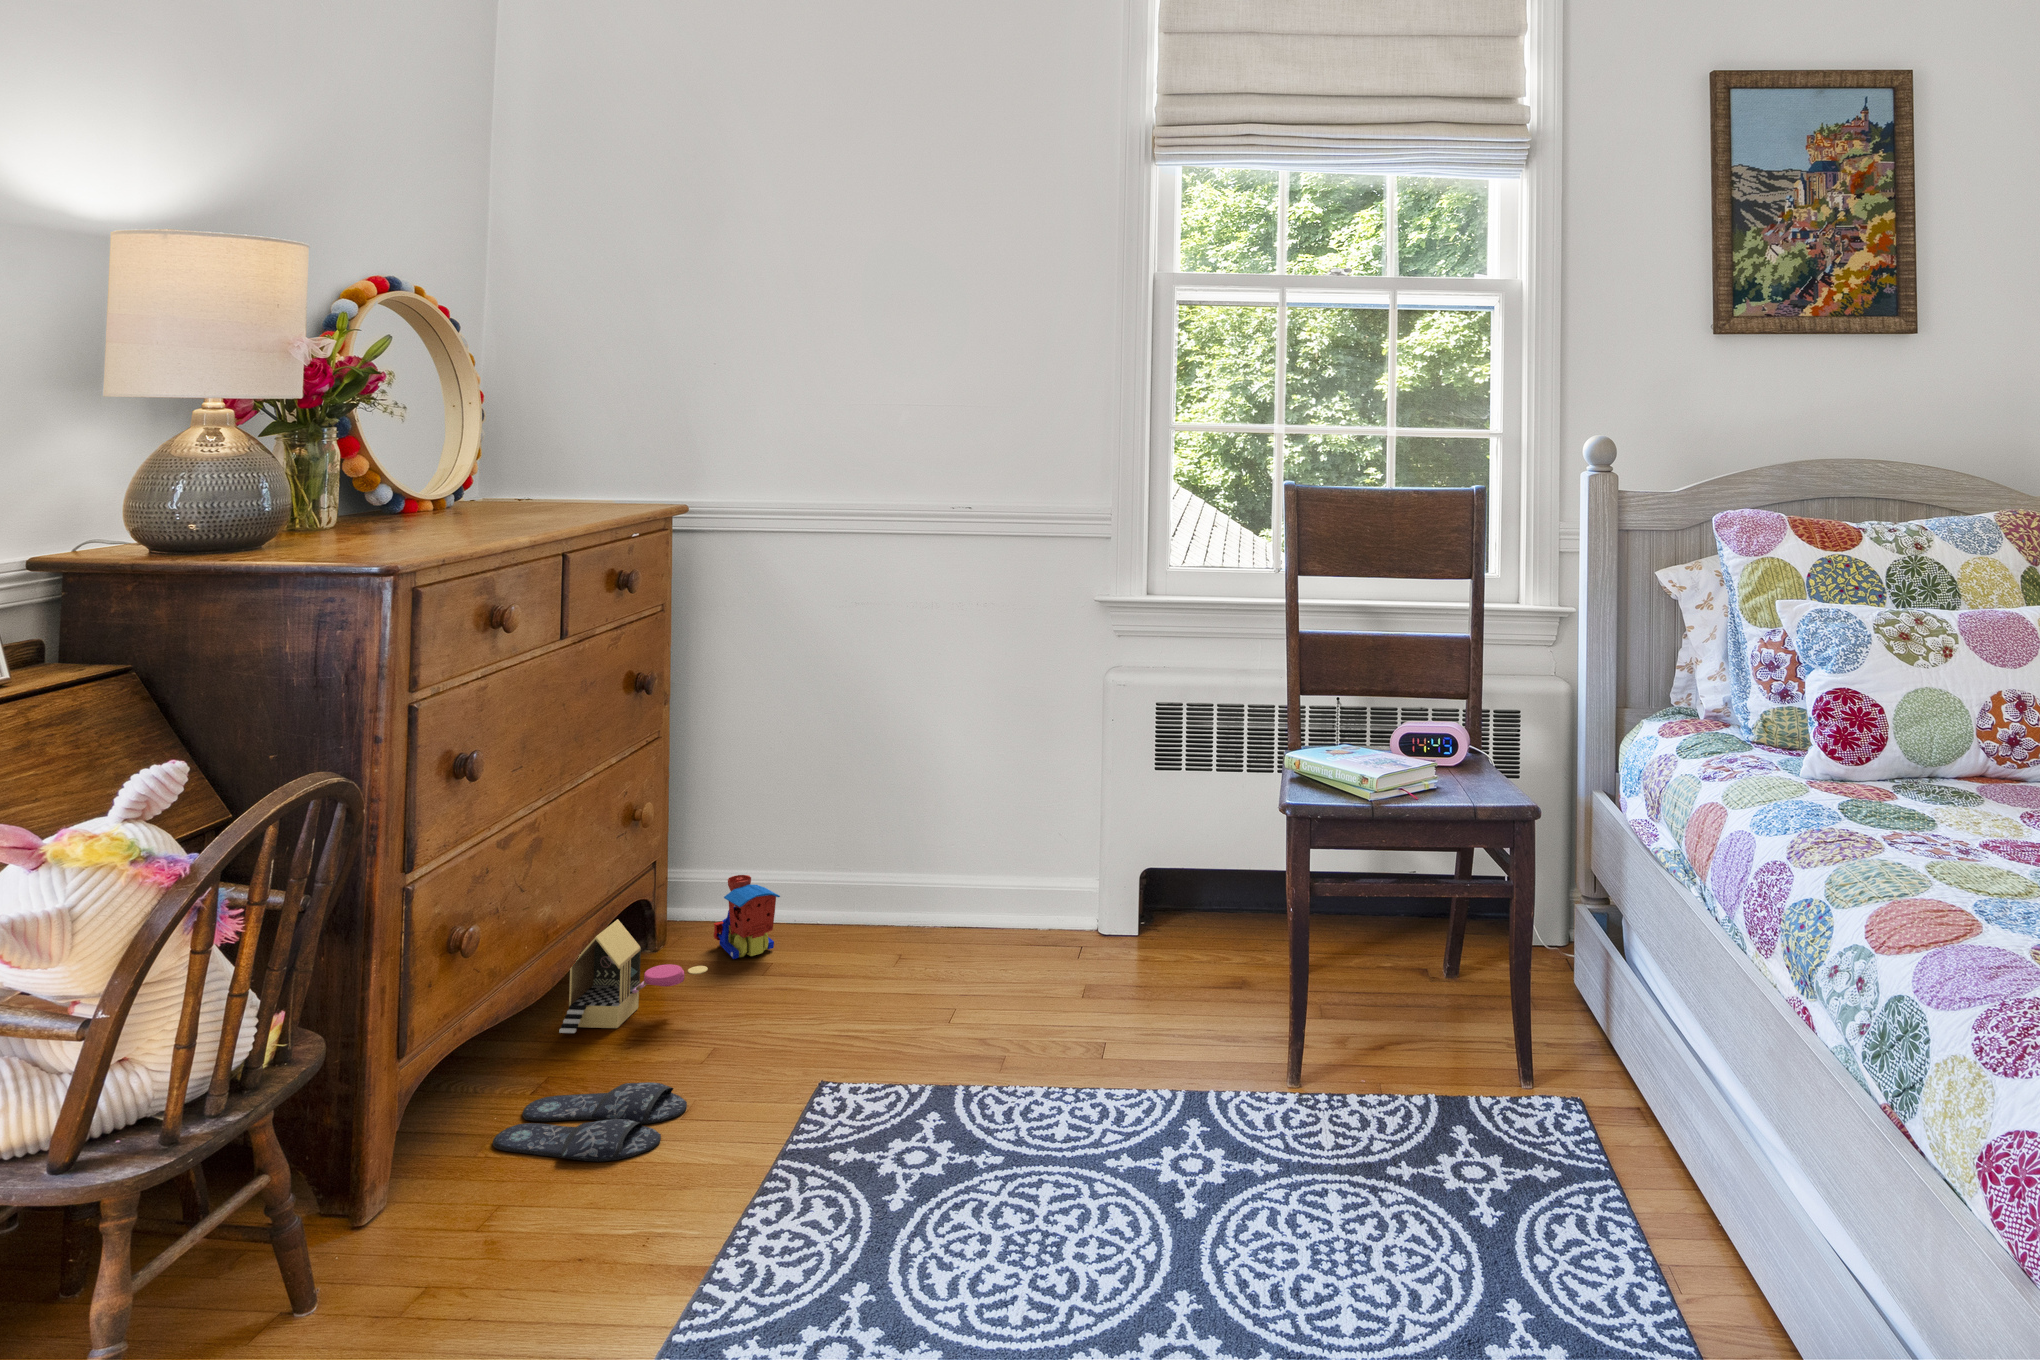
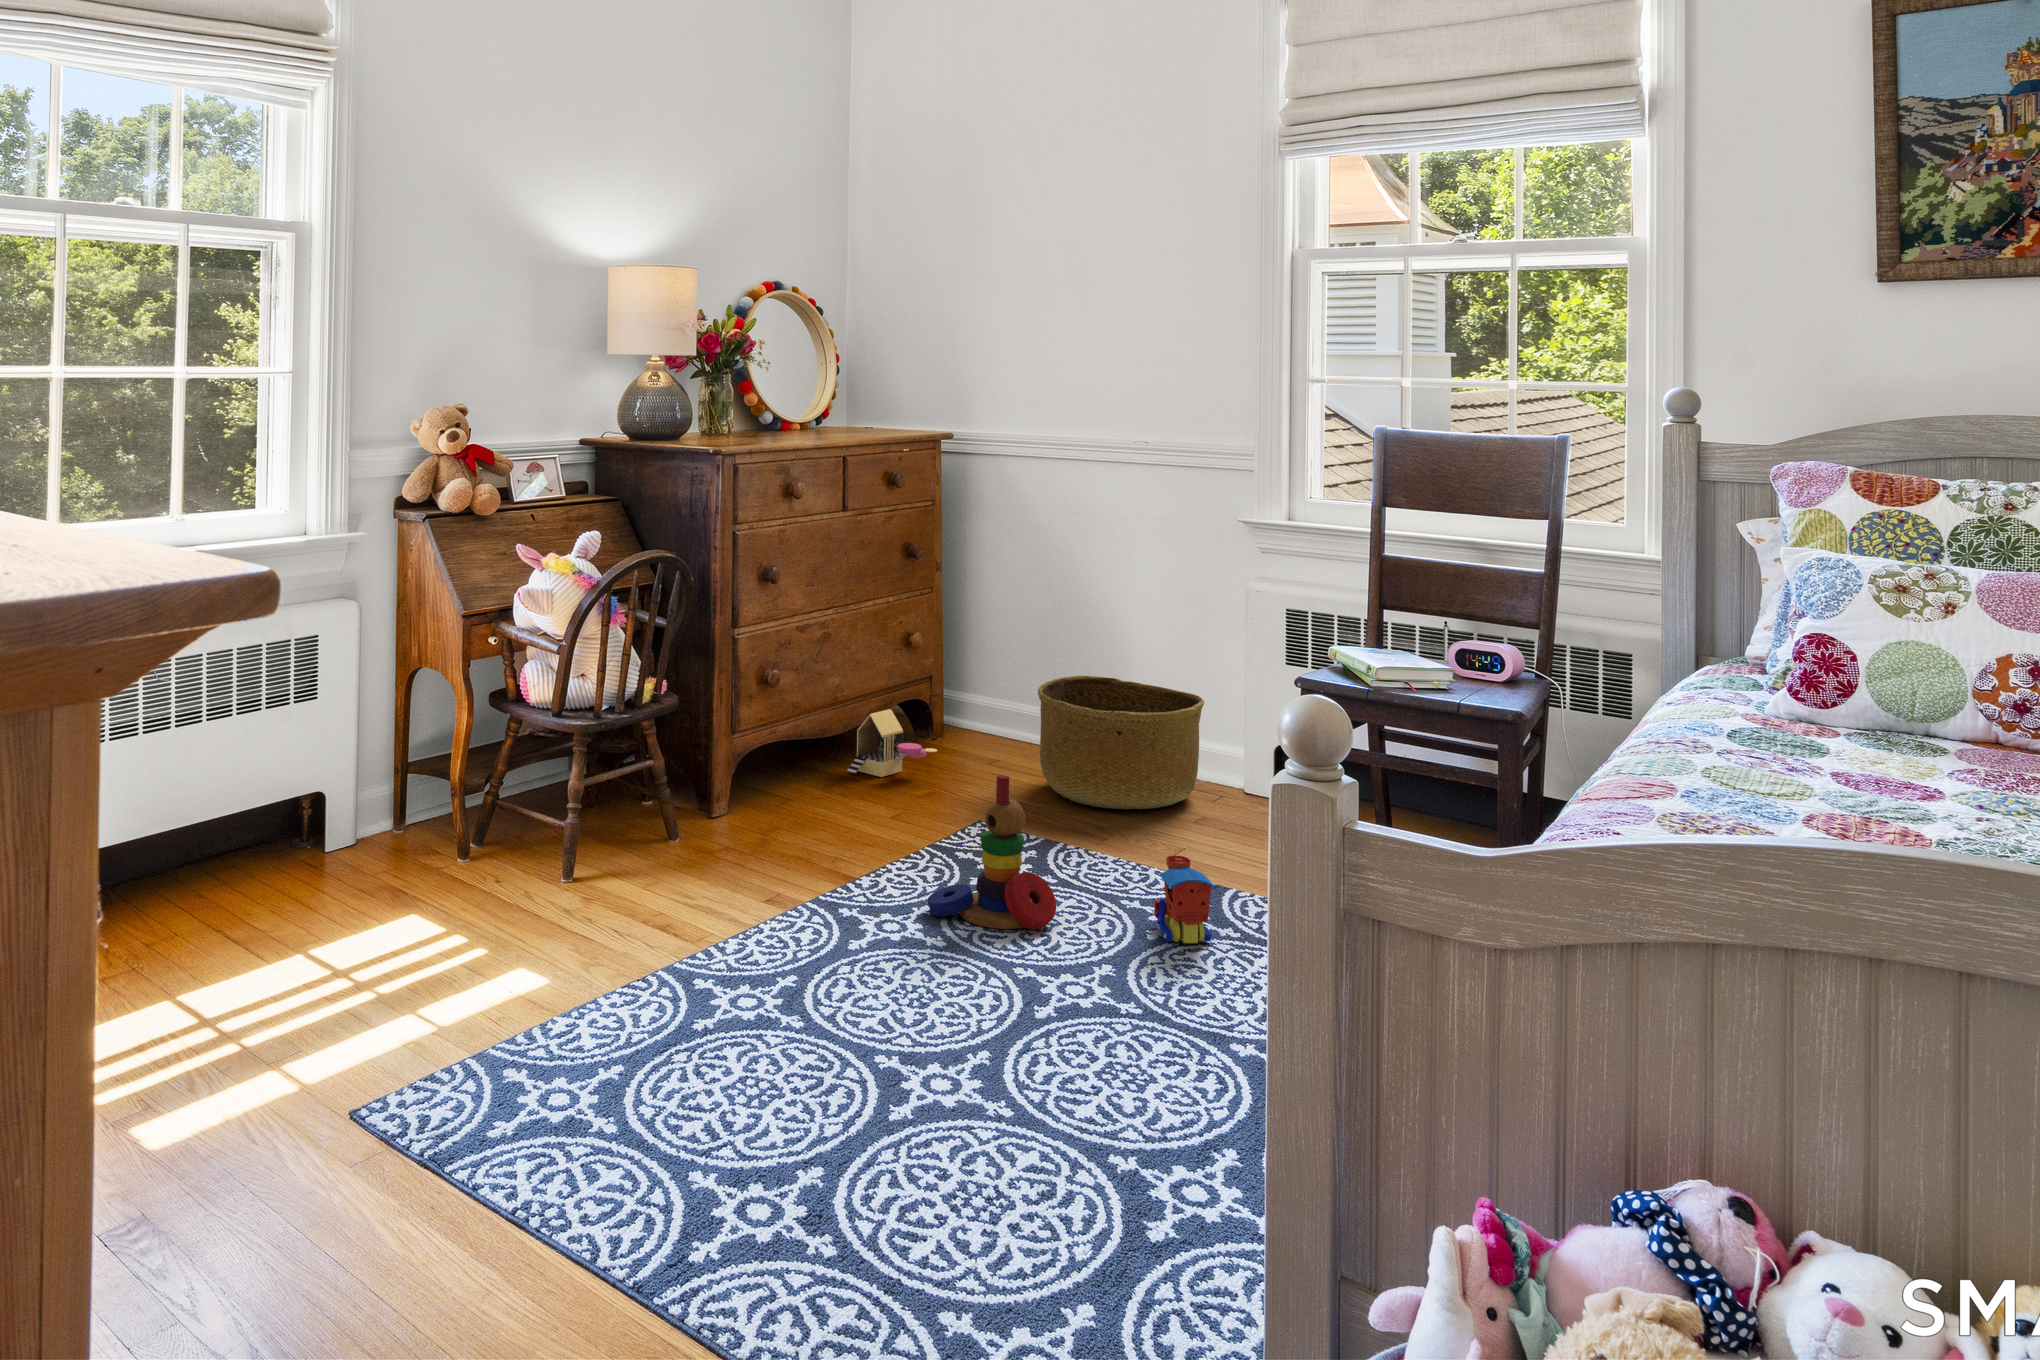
basket: none [851,810,1058,996] -> present [1038,676,1204,810]
toy train: present [714,875,780,959] -> present [1154,856,1215,943]
stacking toy: none [917,1034,1108,1287] -> present [928,775,1056,930]
slippers: present [493,1082,687,1162] -> none [775,795,885,828]

